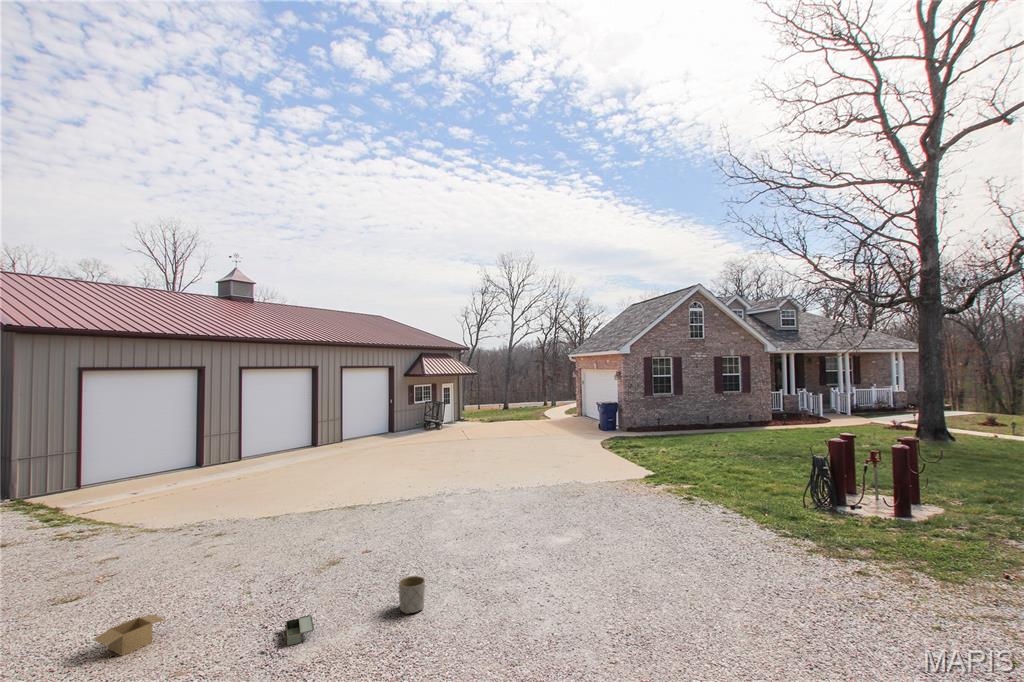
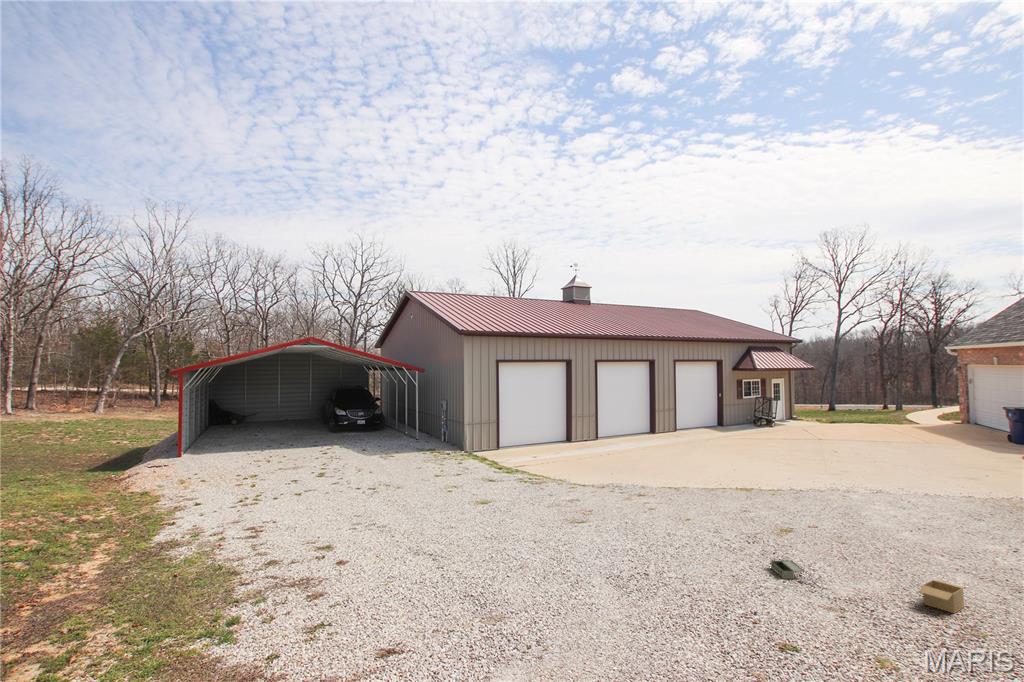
planter: present [399,576,425,614] -> none [873,546,903,579]
cardboard box: present [94,615,165,656] -> present [919,580,966,613]

